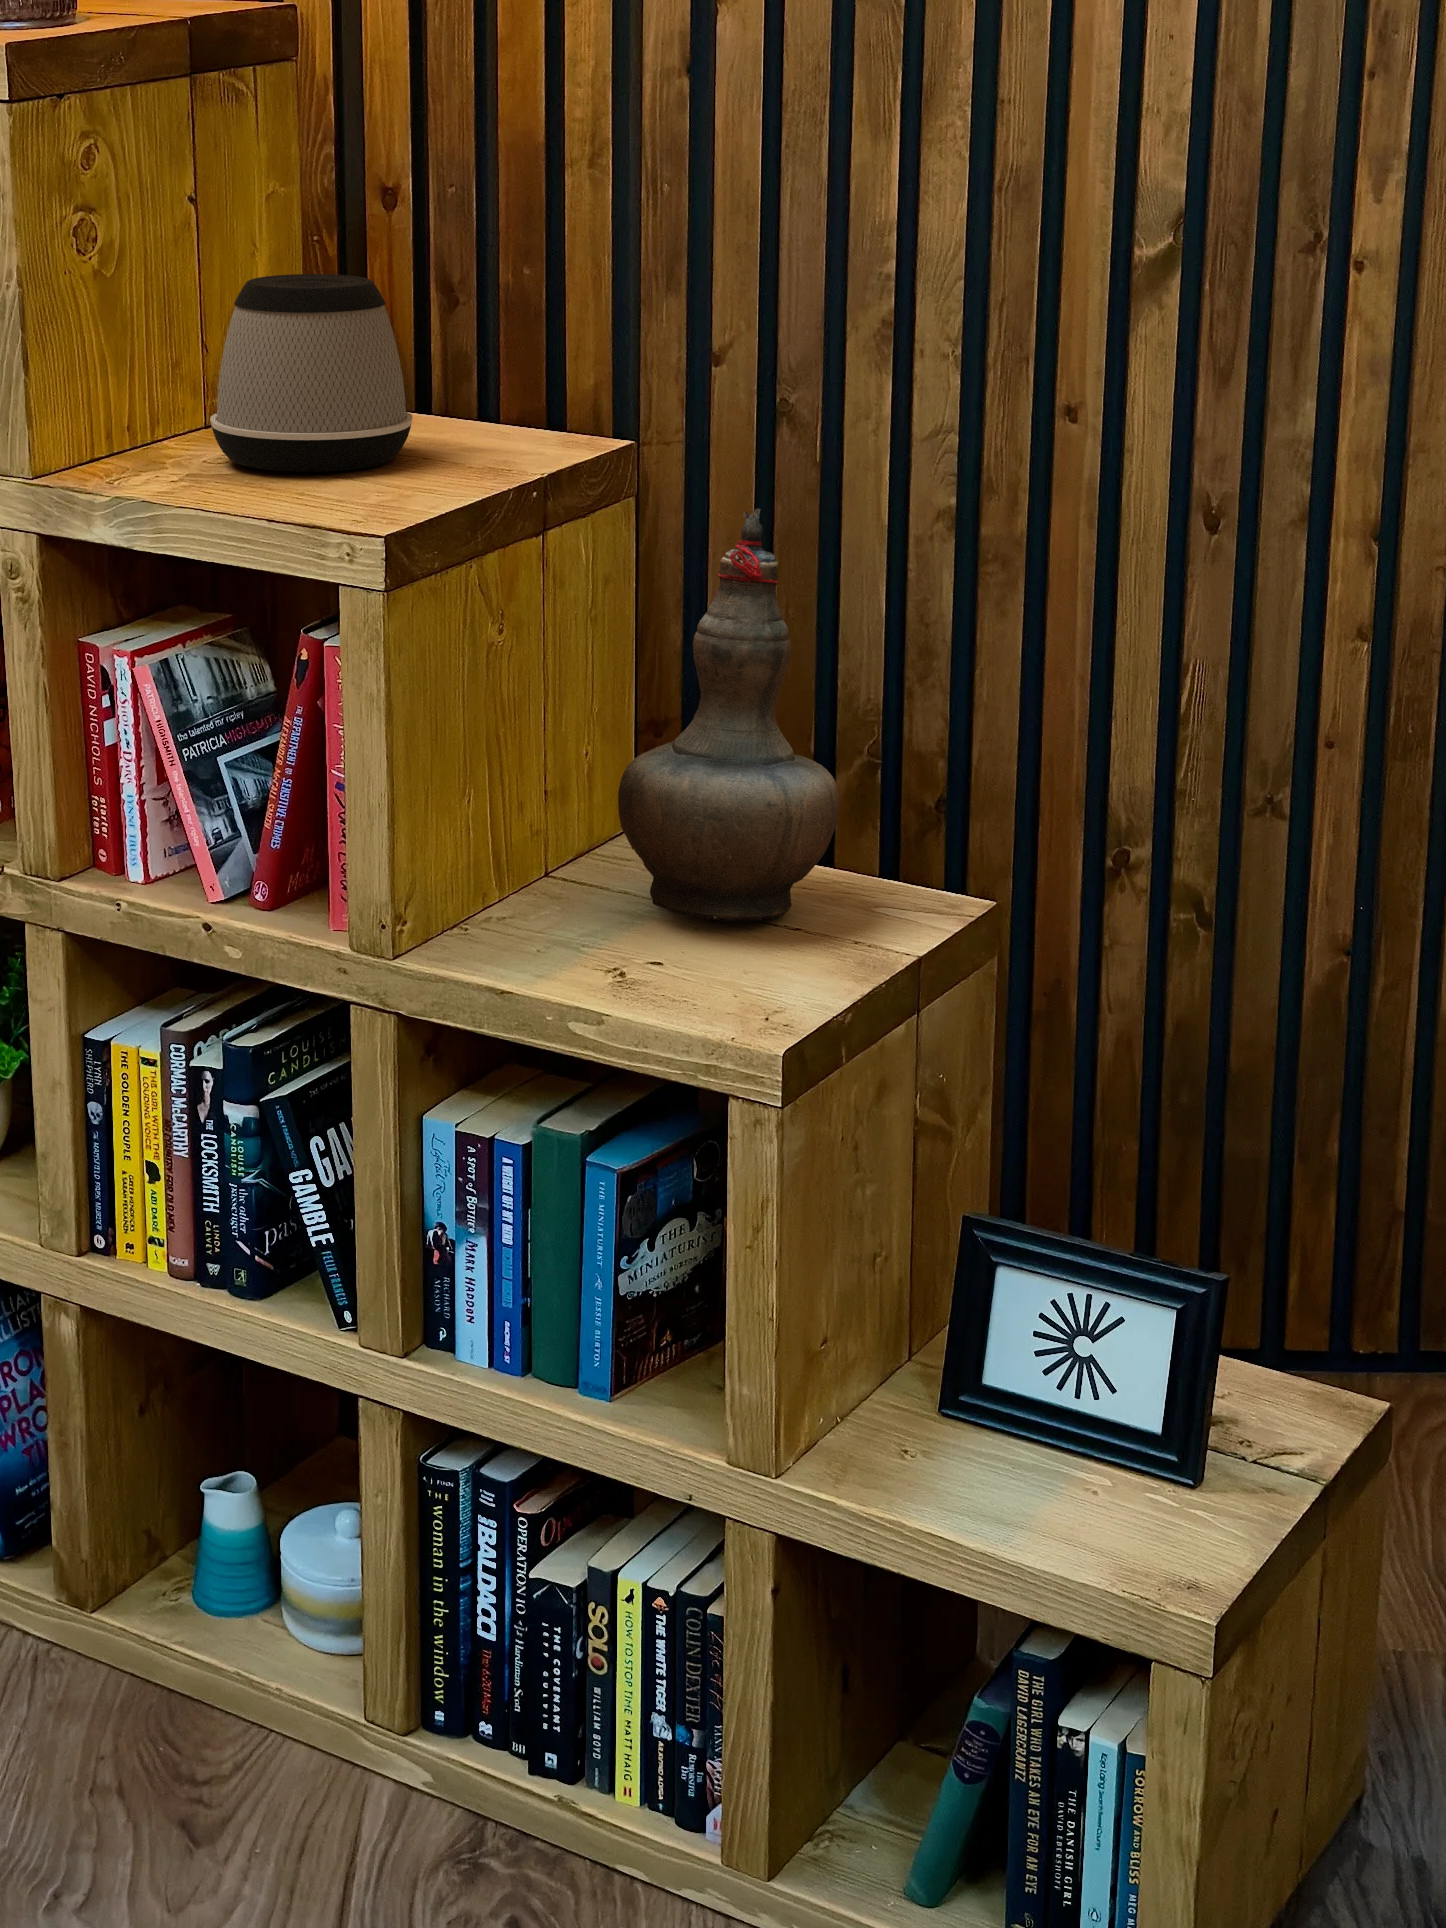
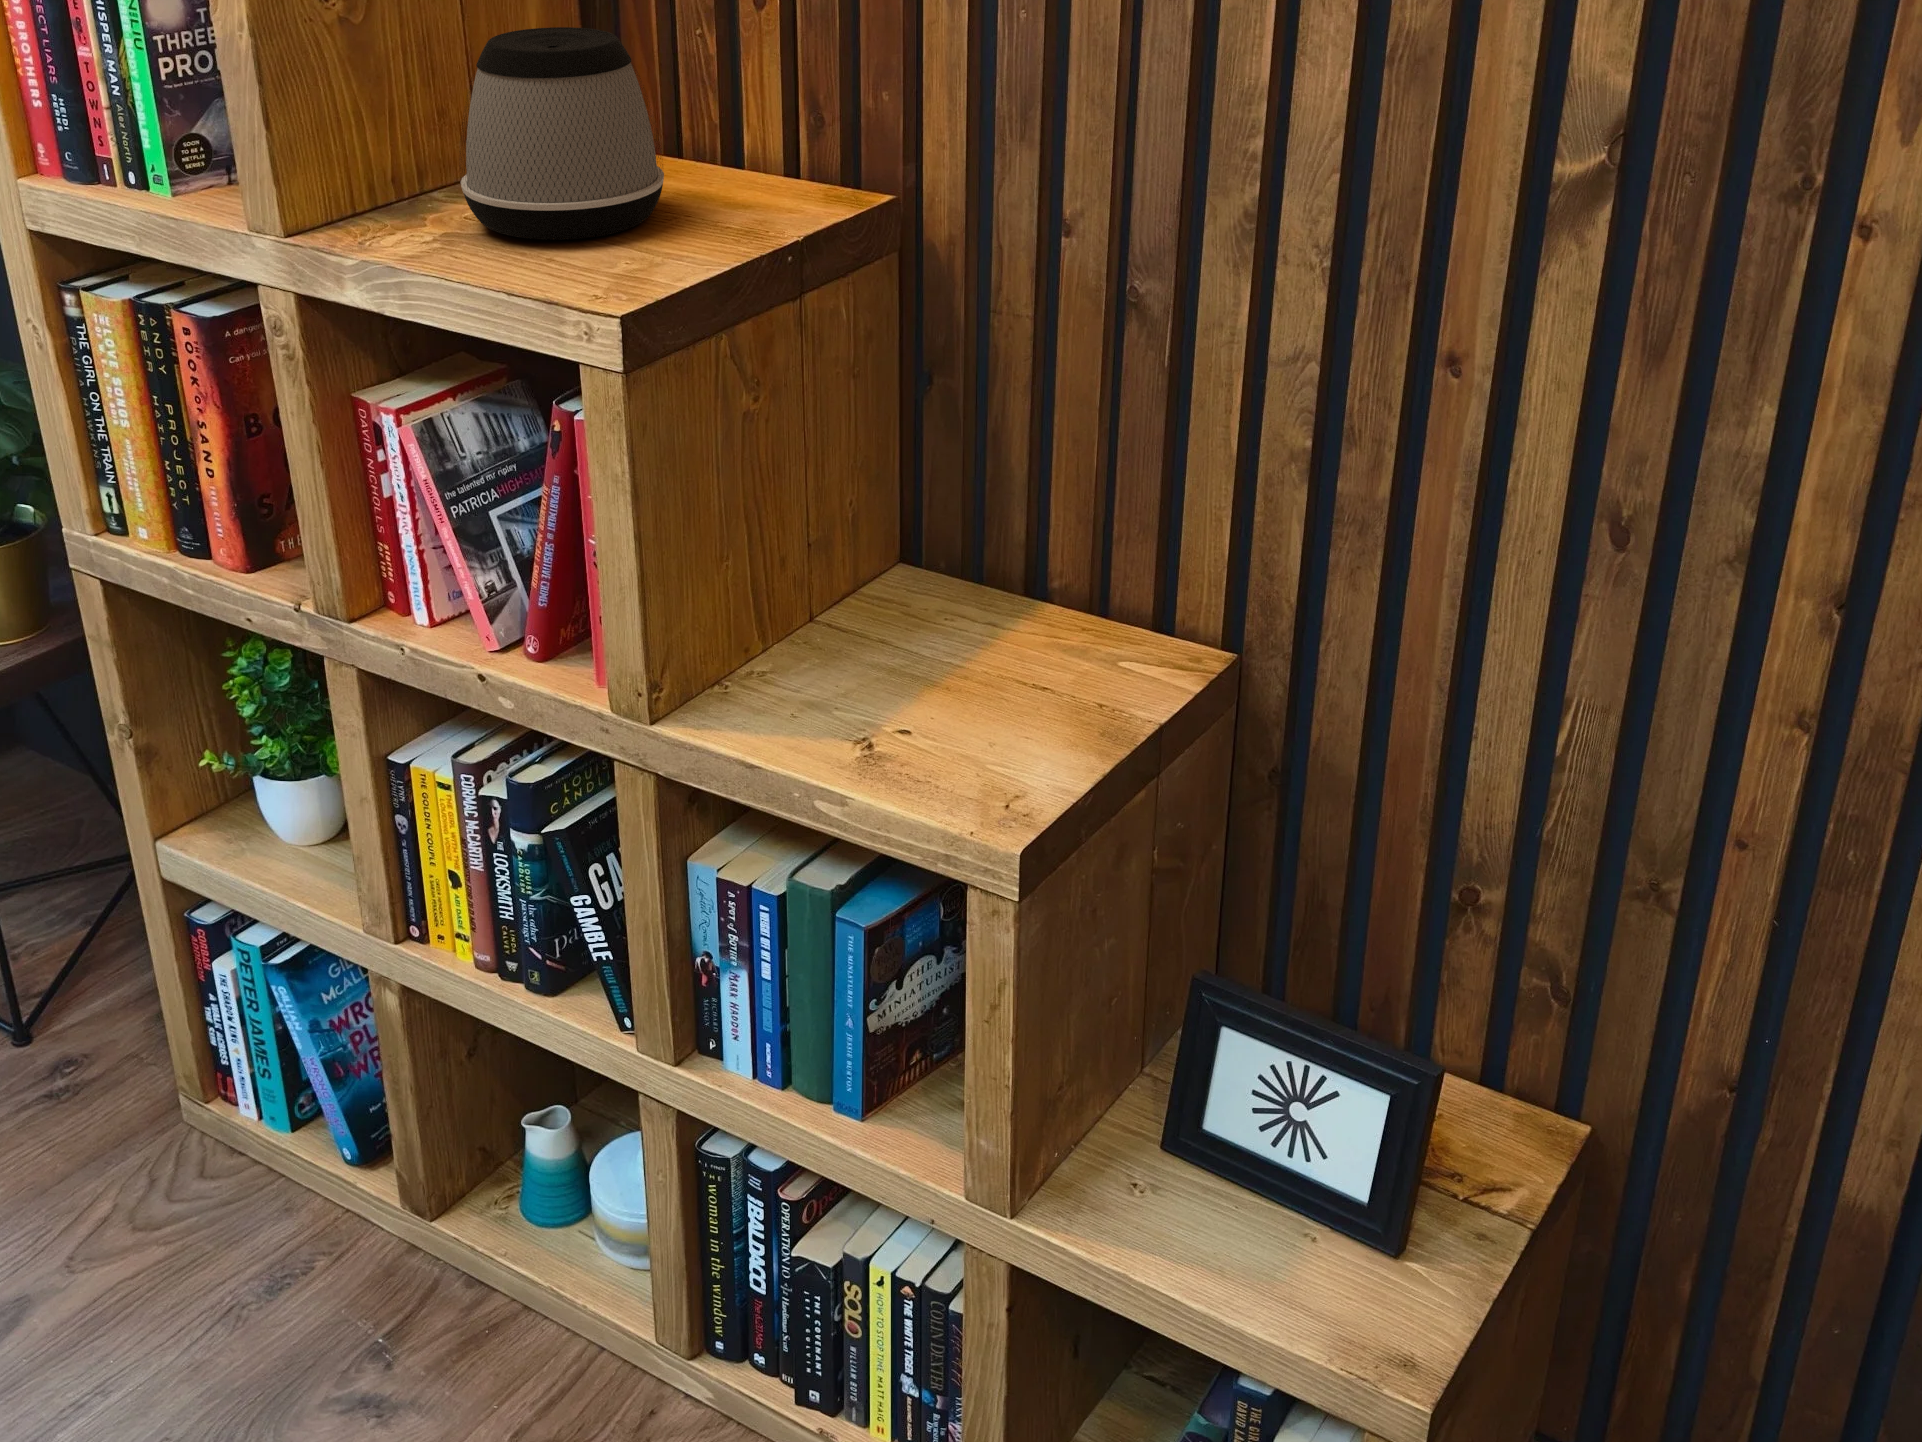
decorative vase: present [618,509,840,921] -> none [868,282,1082,686]

